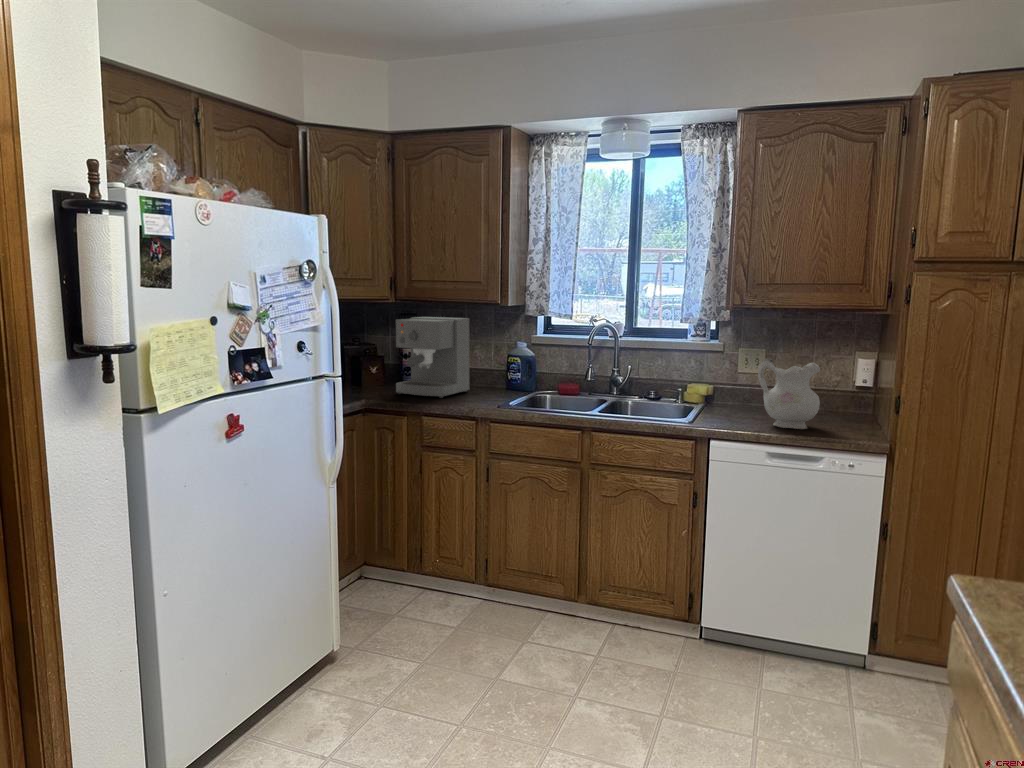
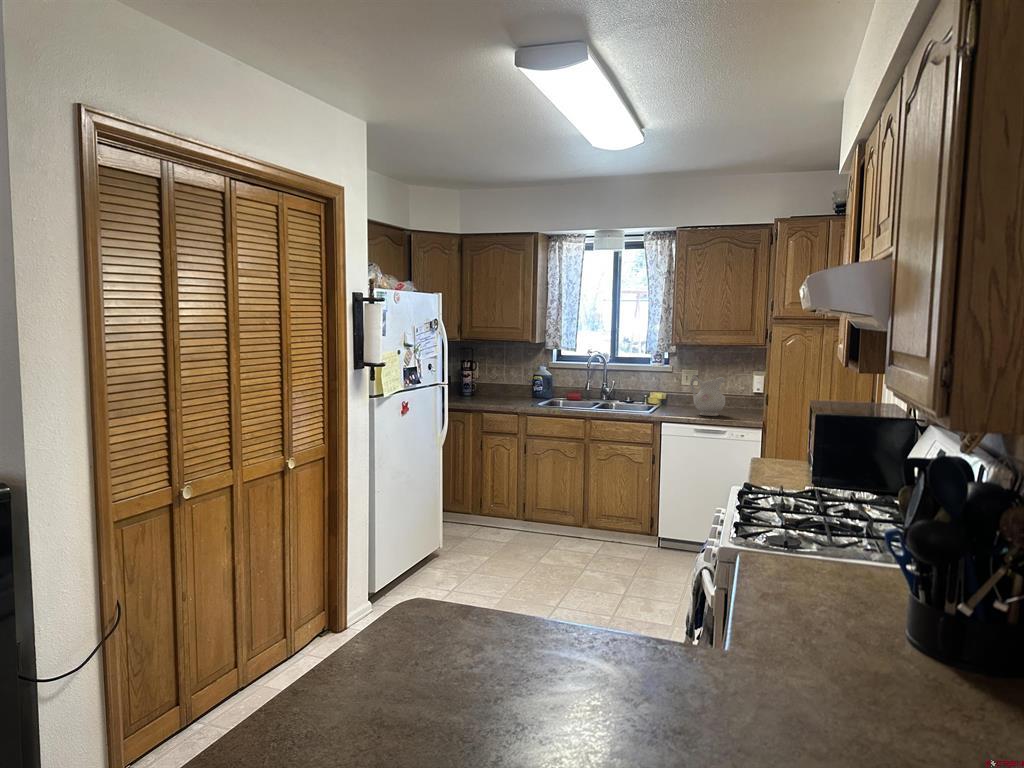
coffee maker: present [396,317,469,398] -> none [463,350,510,402]

